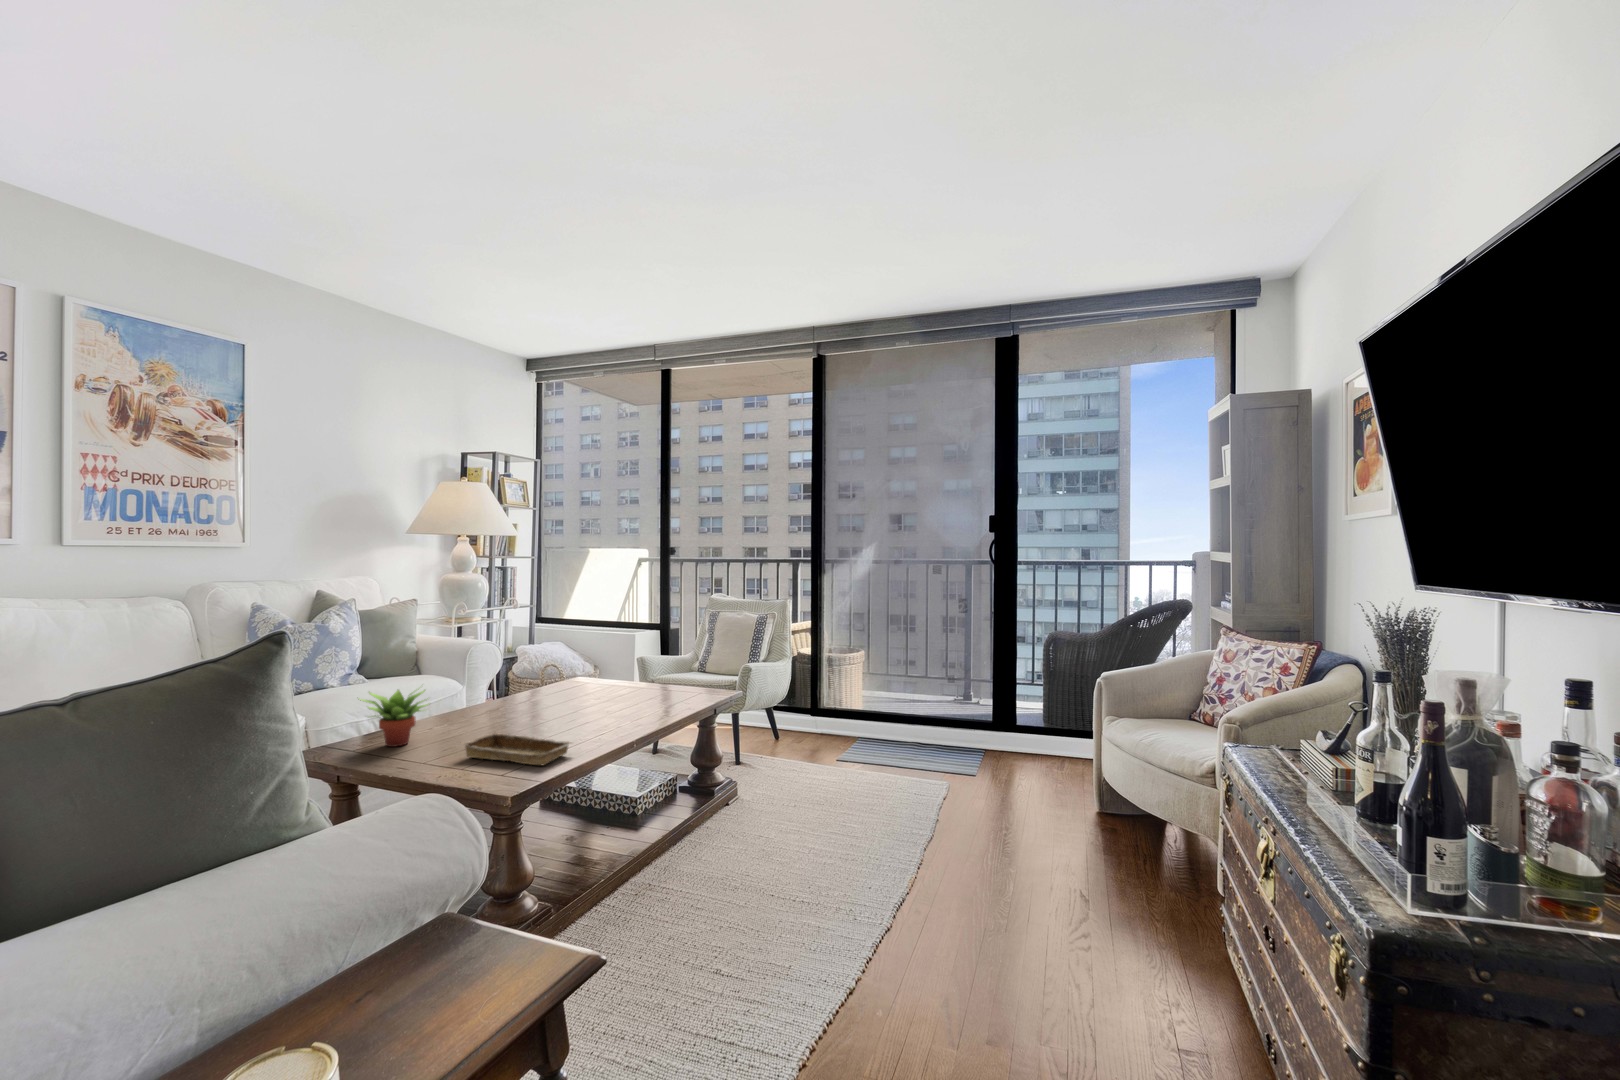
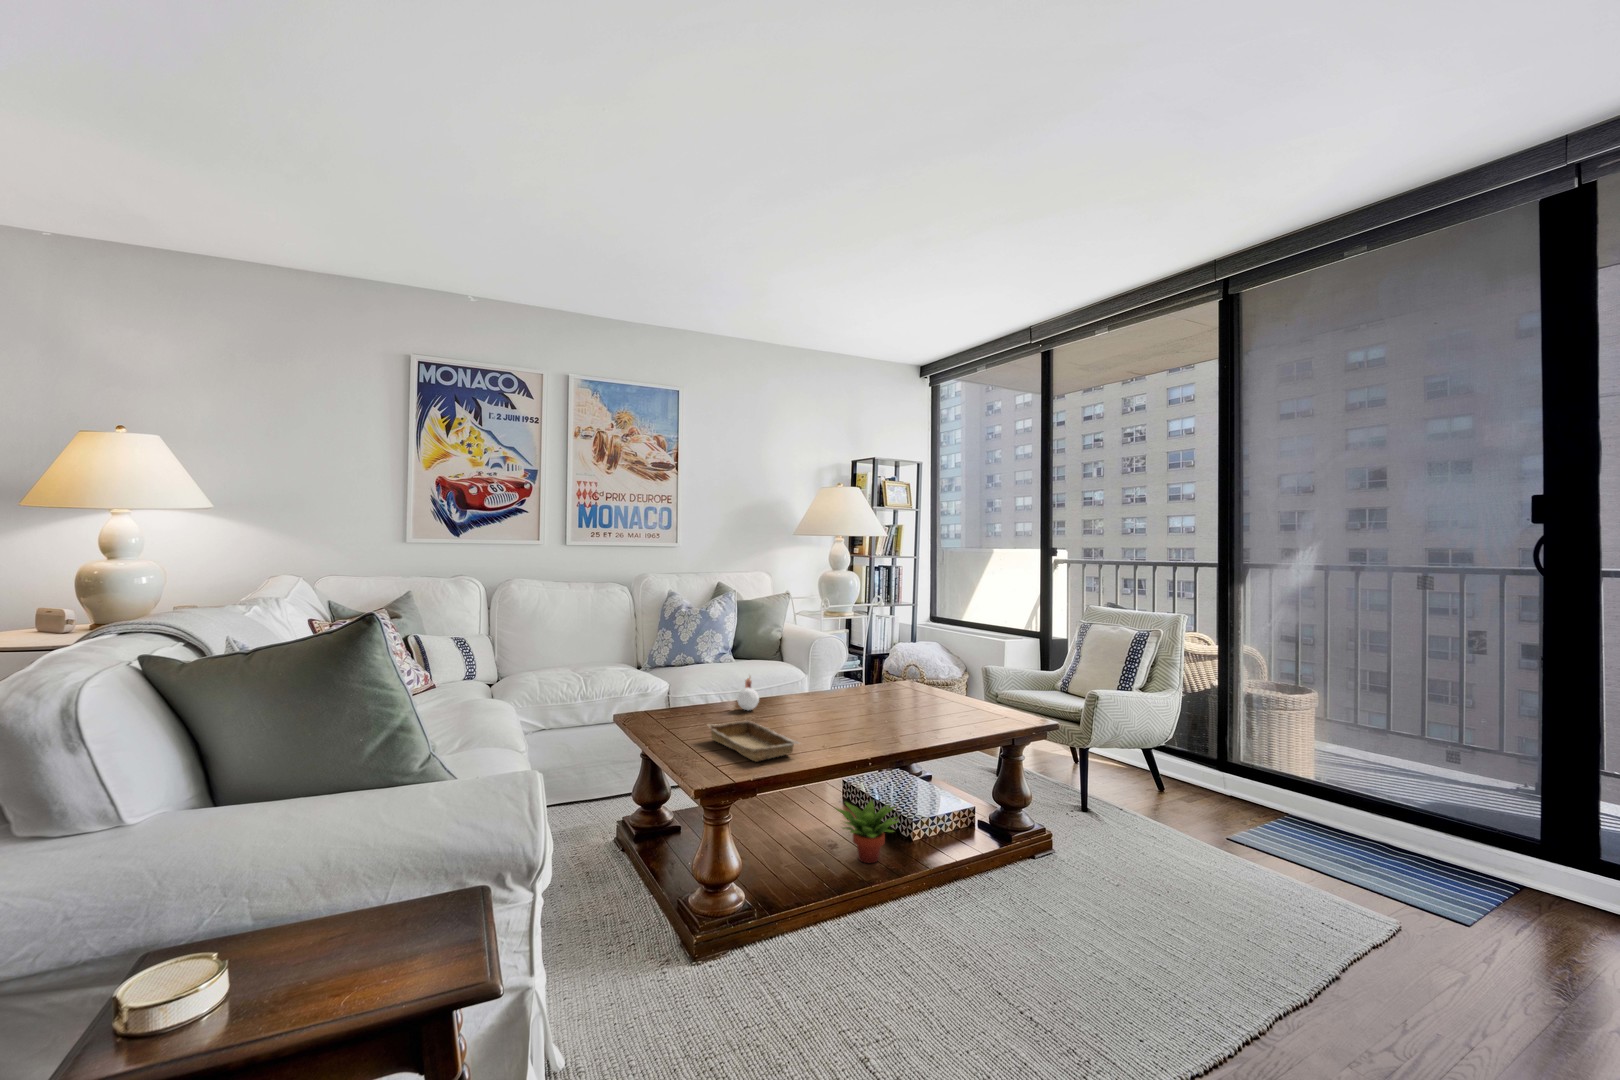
candle: none [444,686,469,727] -> present [737,675,759,711]
succulent plant: present [359,690,428,747] -> present [836,800,898,863]

